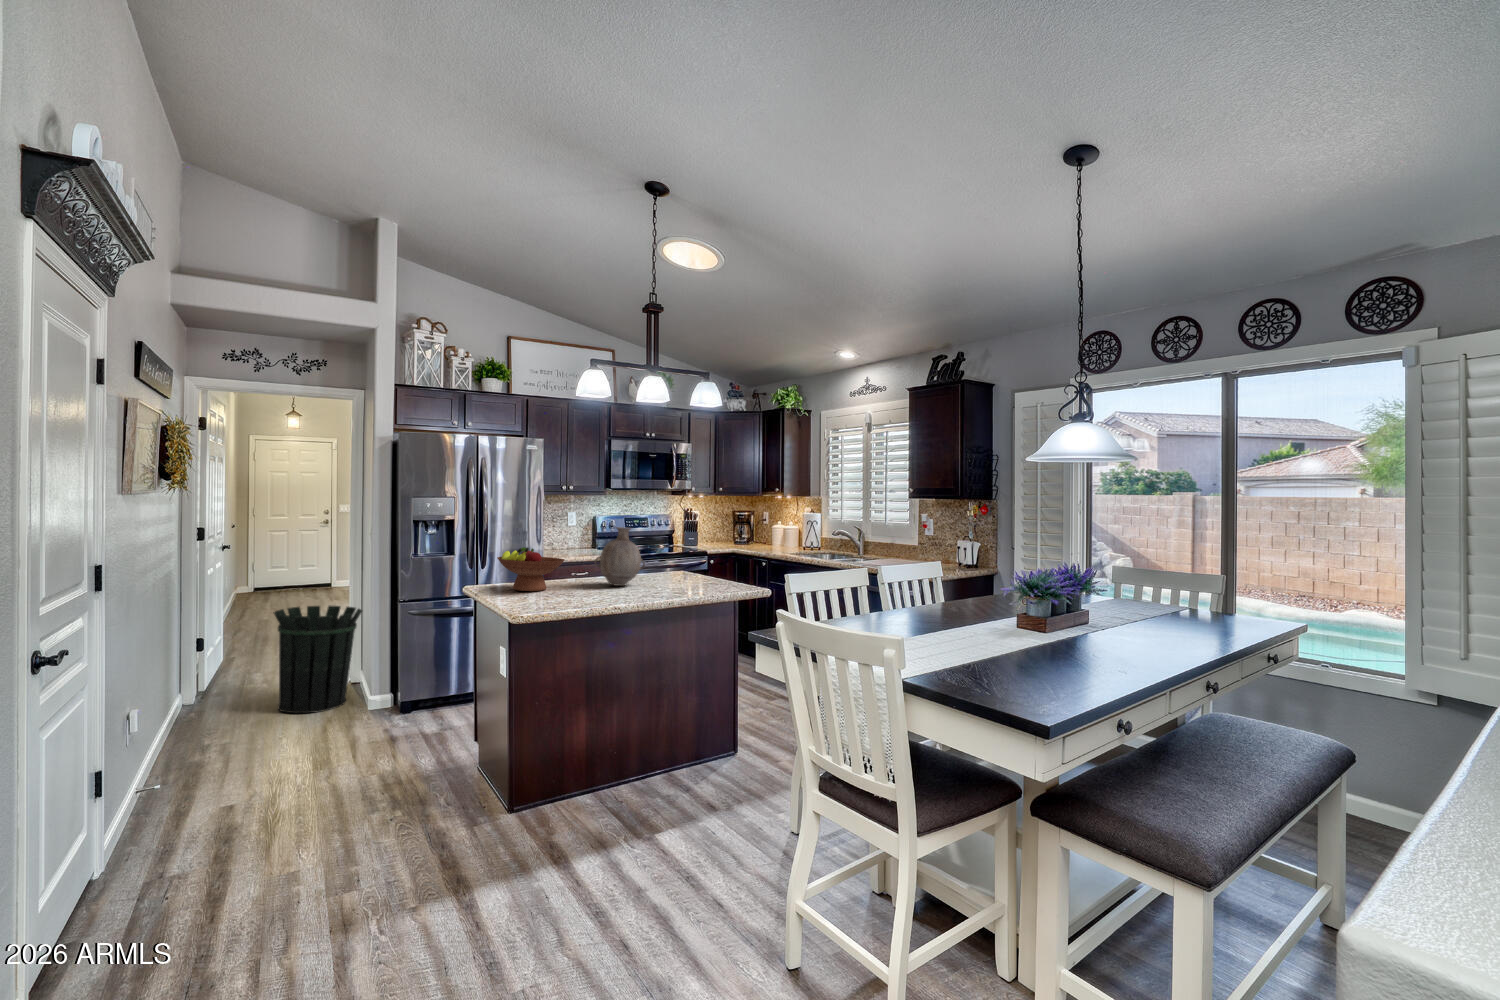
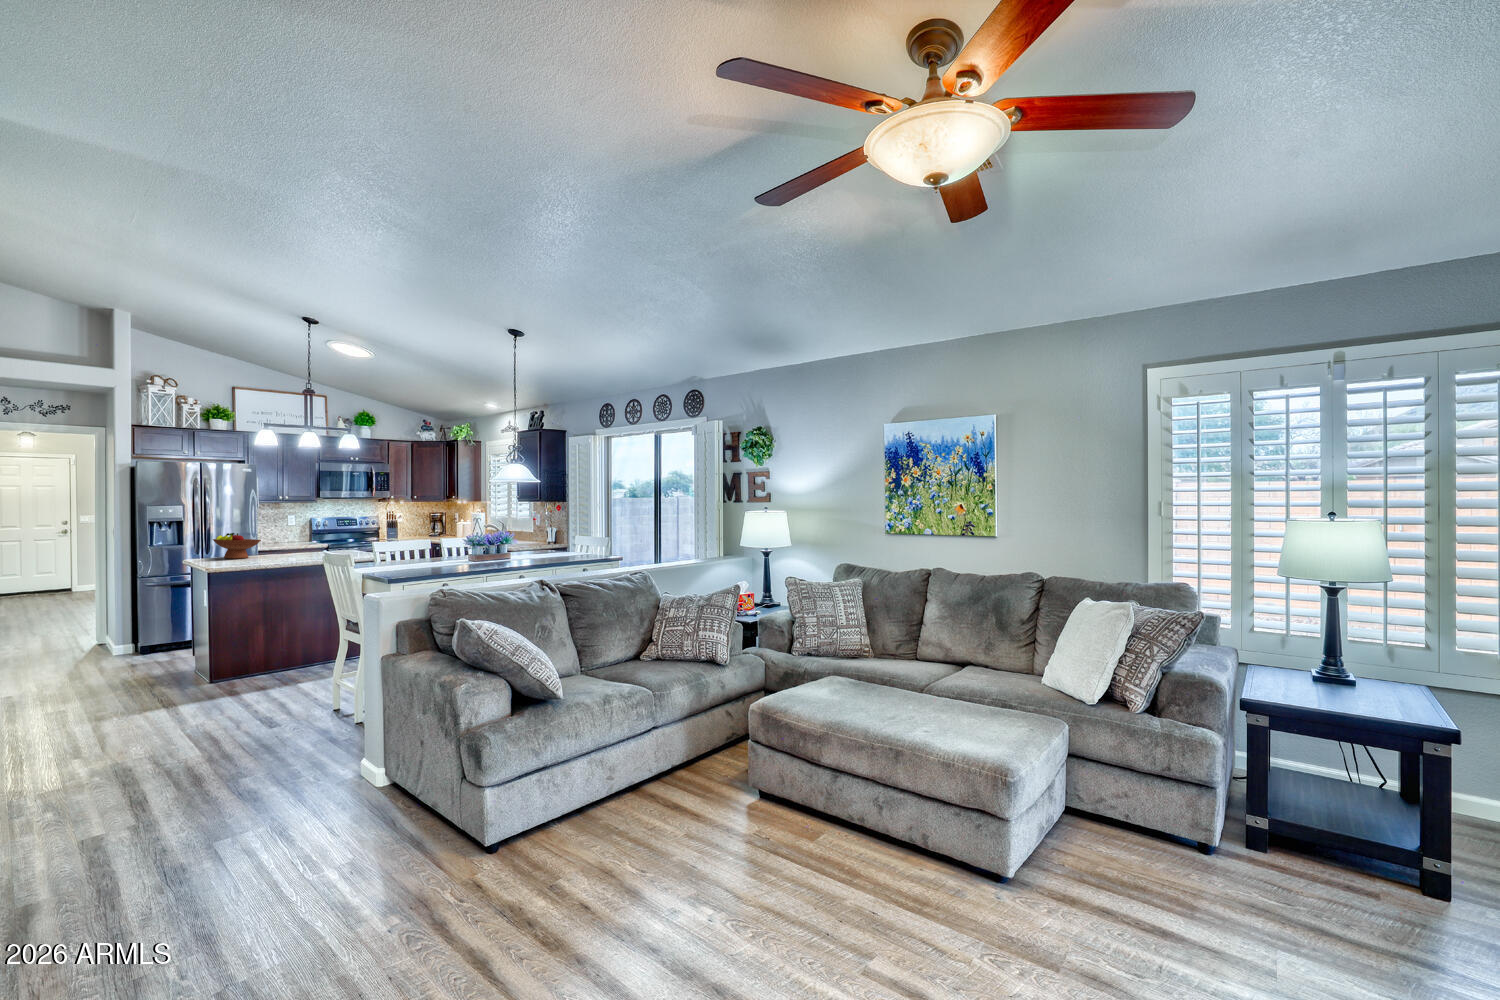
vase: present [595,527,645,586] -> none [283,520,319,555]
waste bin: present [273,606,362,713] -> none [29,584,107,658]

